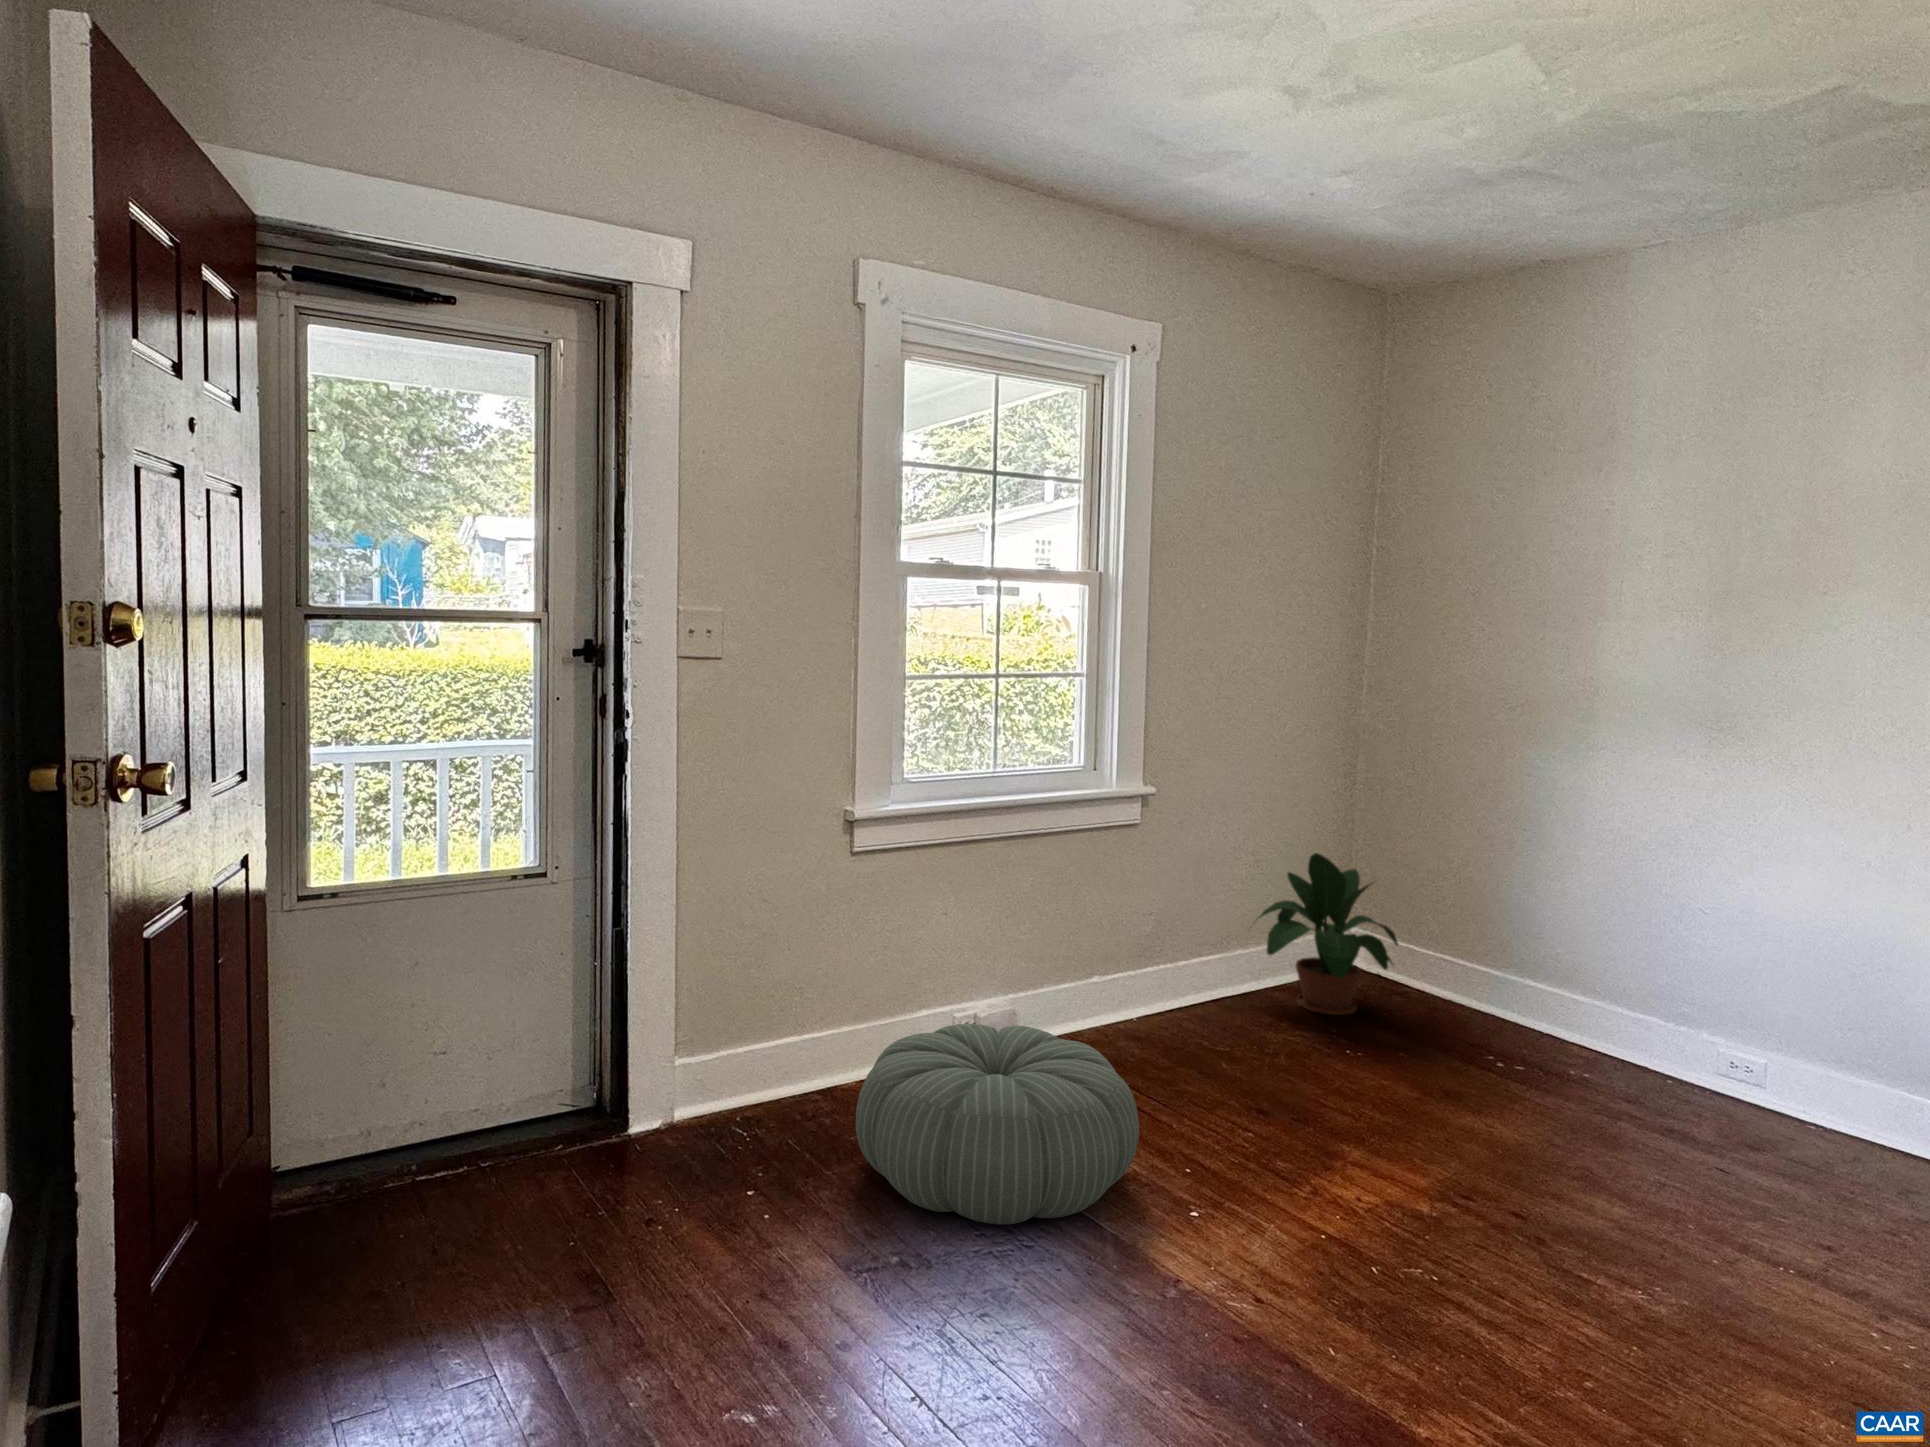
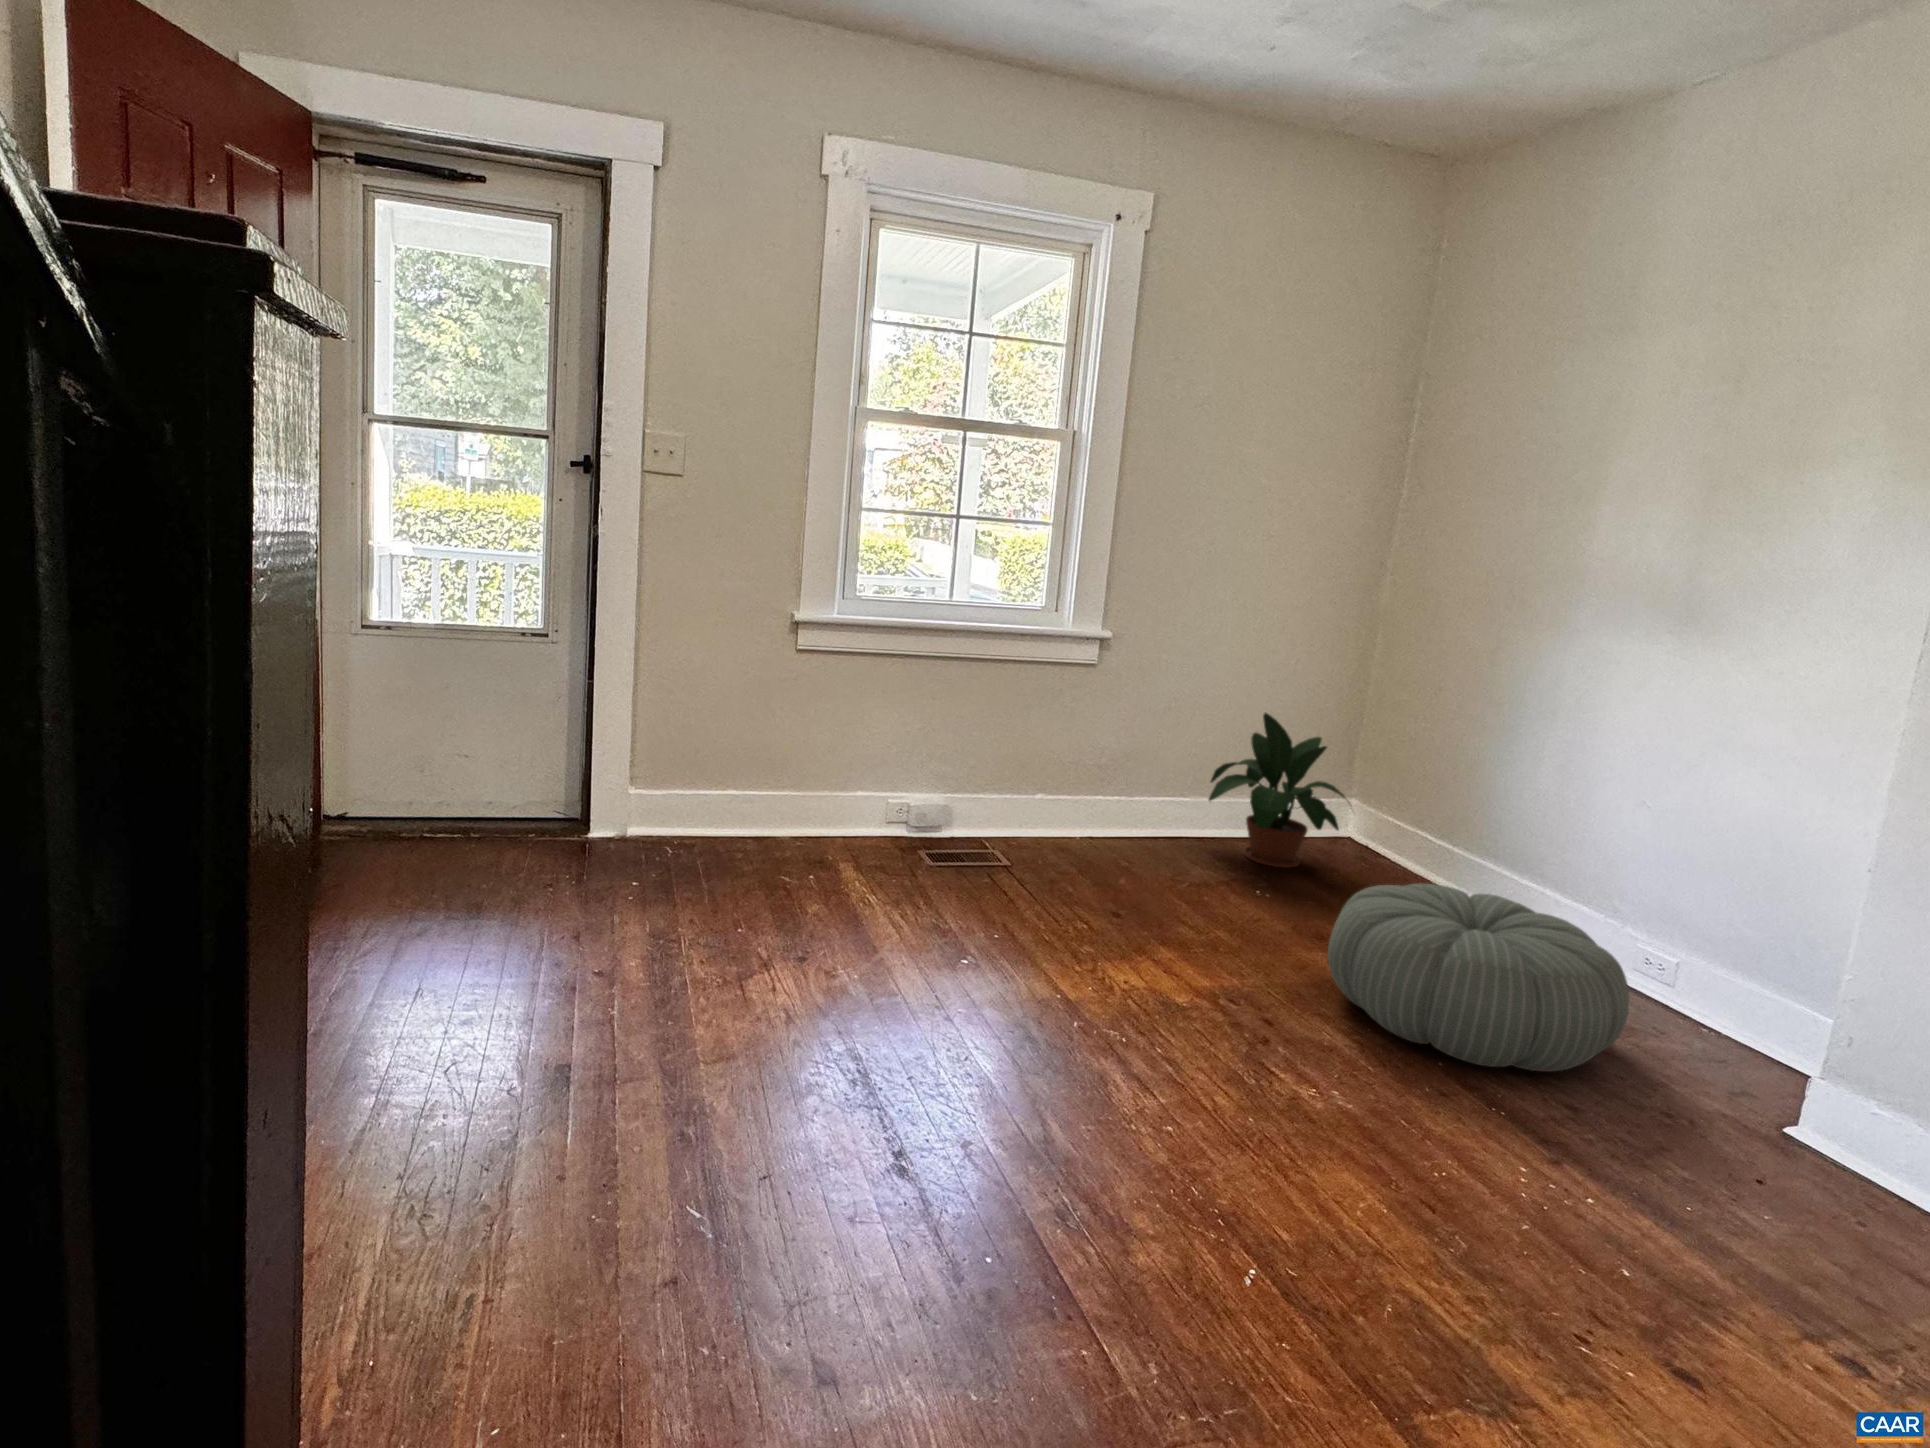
pouf: present [856,1024,1139,1224] -> present [1328,883,1629,1071]

